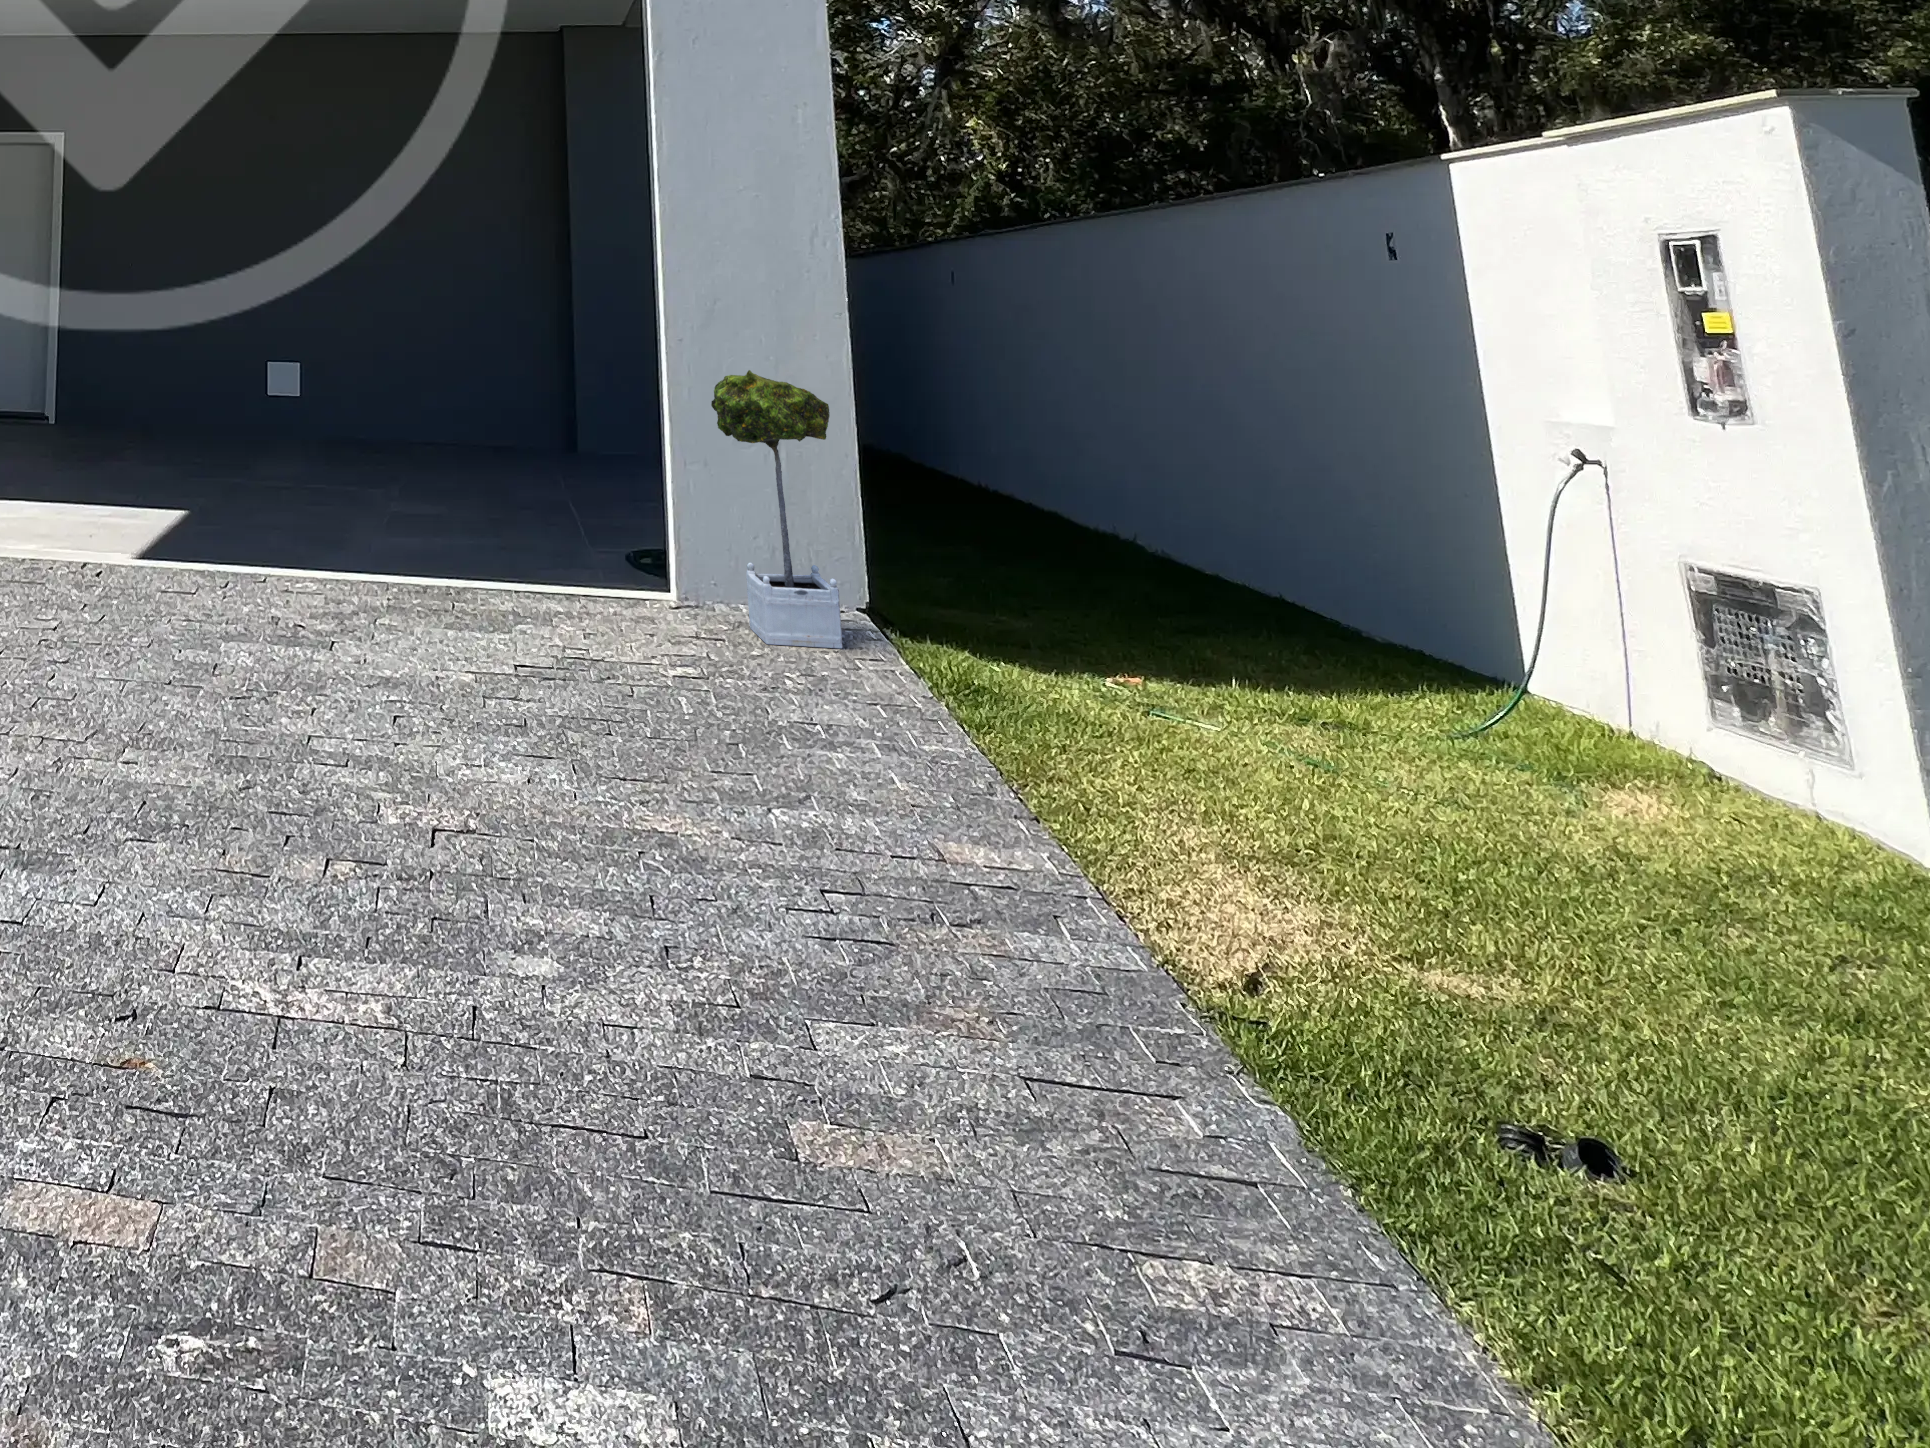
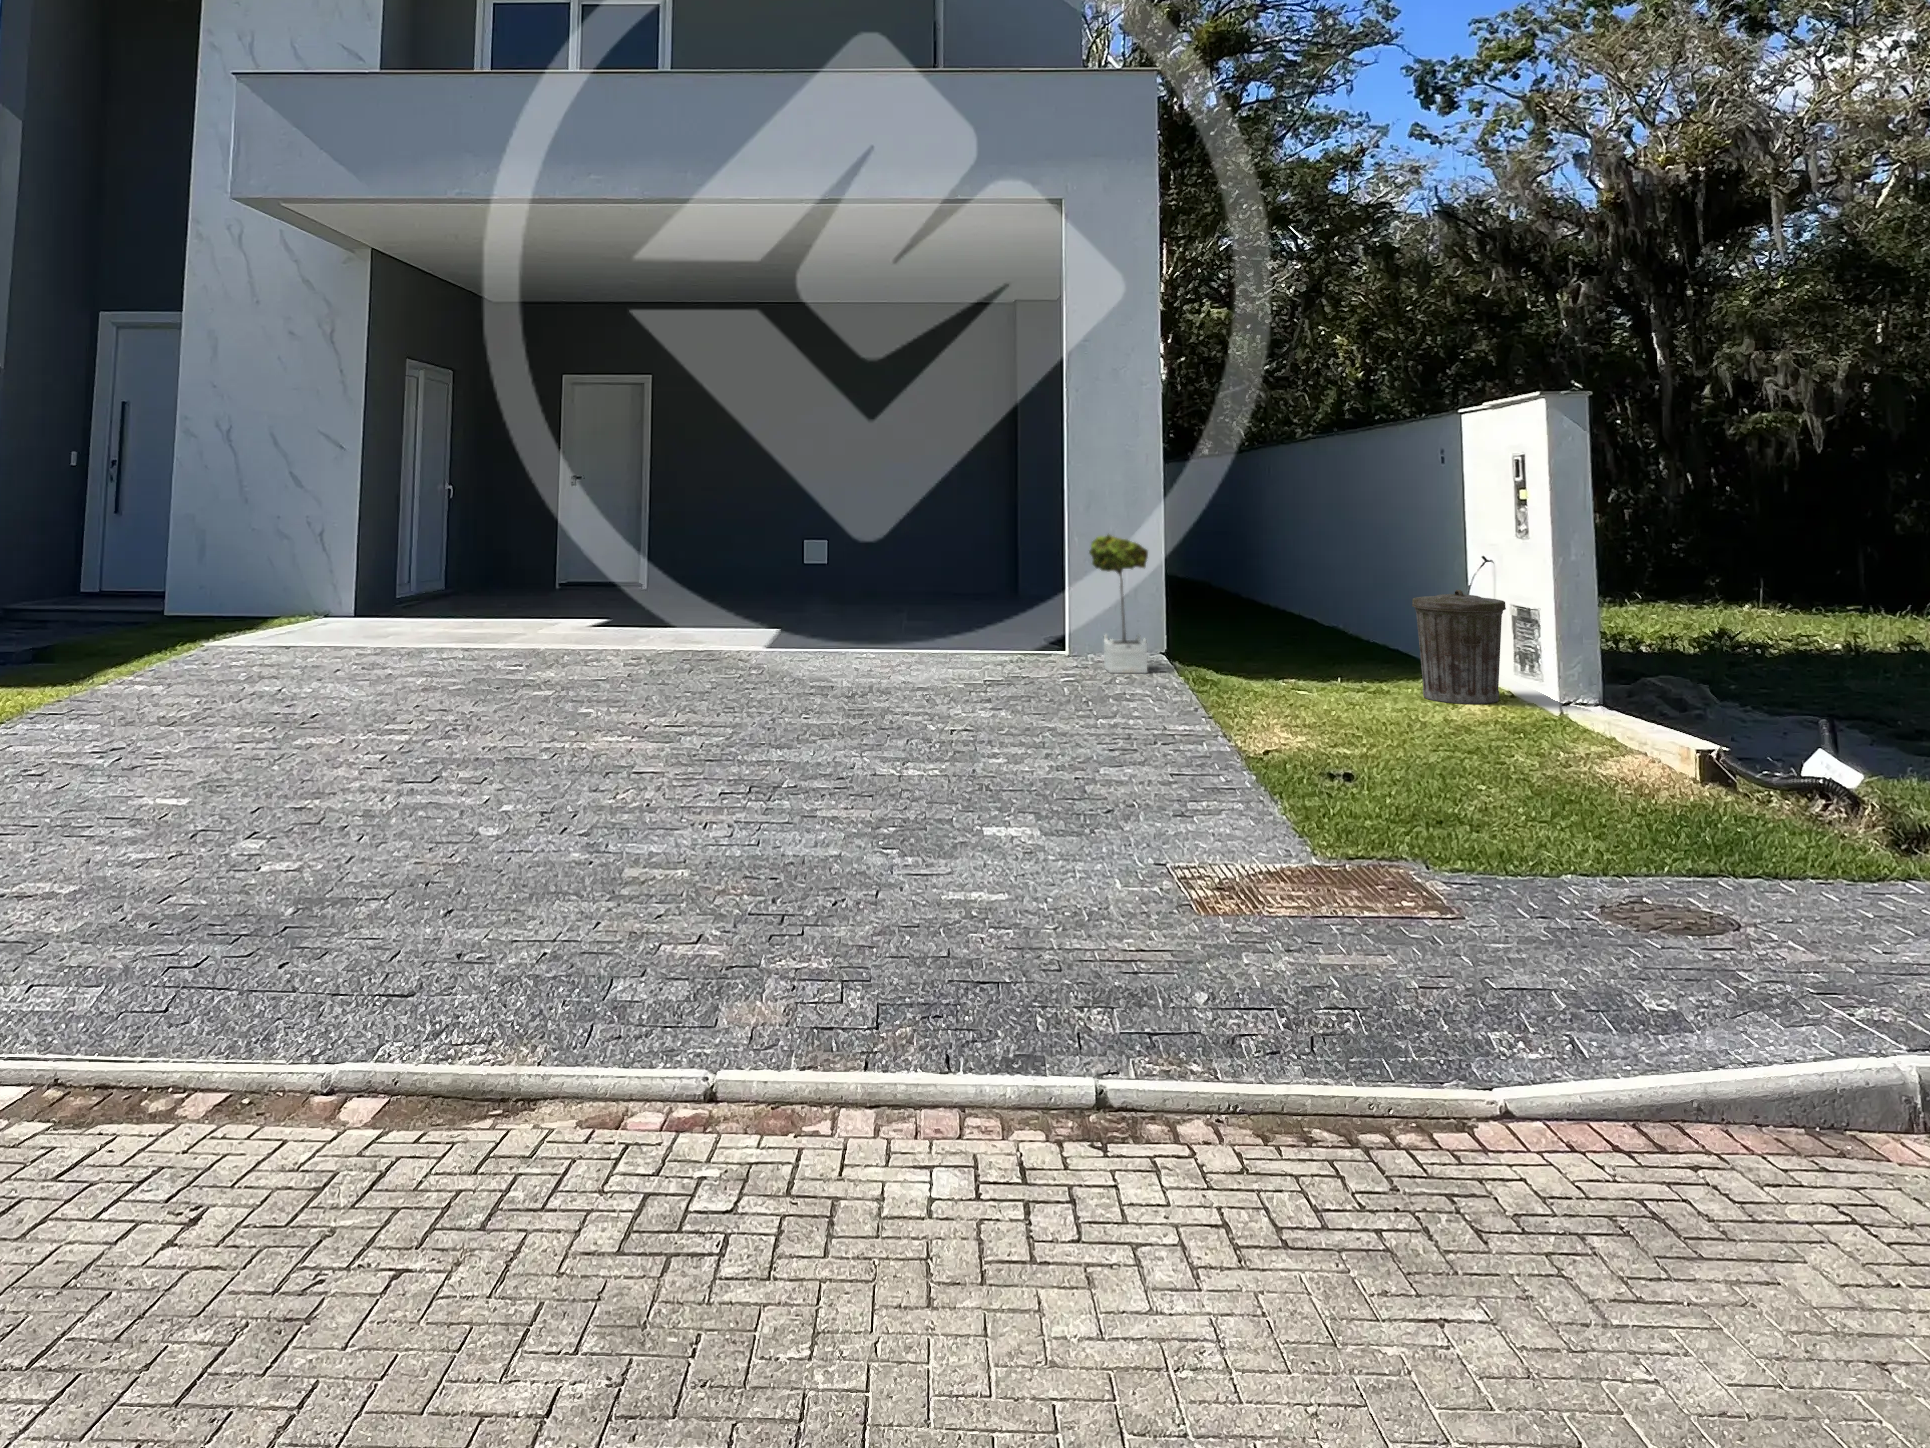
trash can: none [1480,524,1763,812] -> present [1412,590,1506,704]

